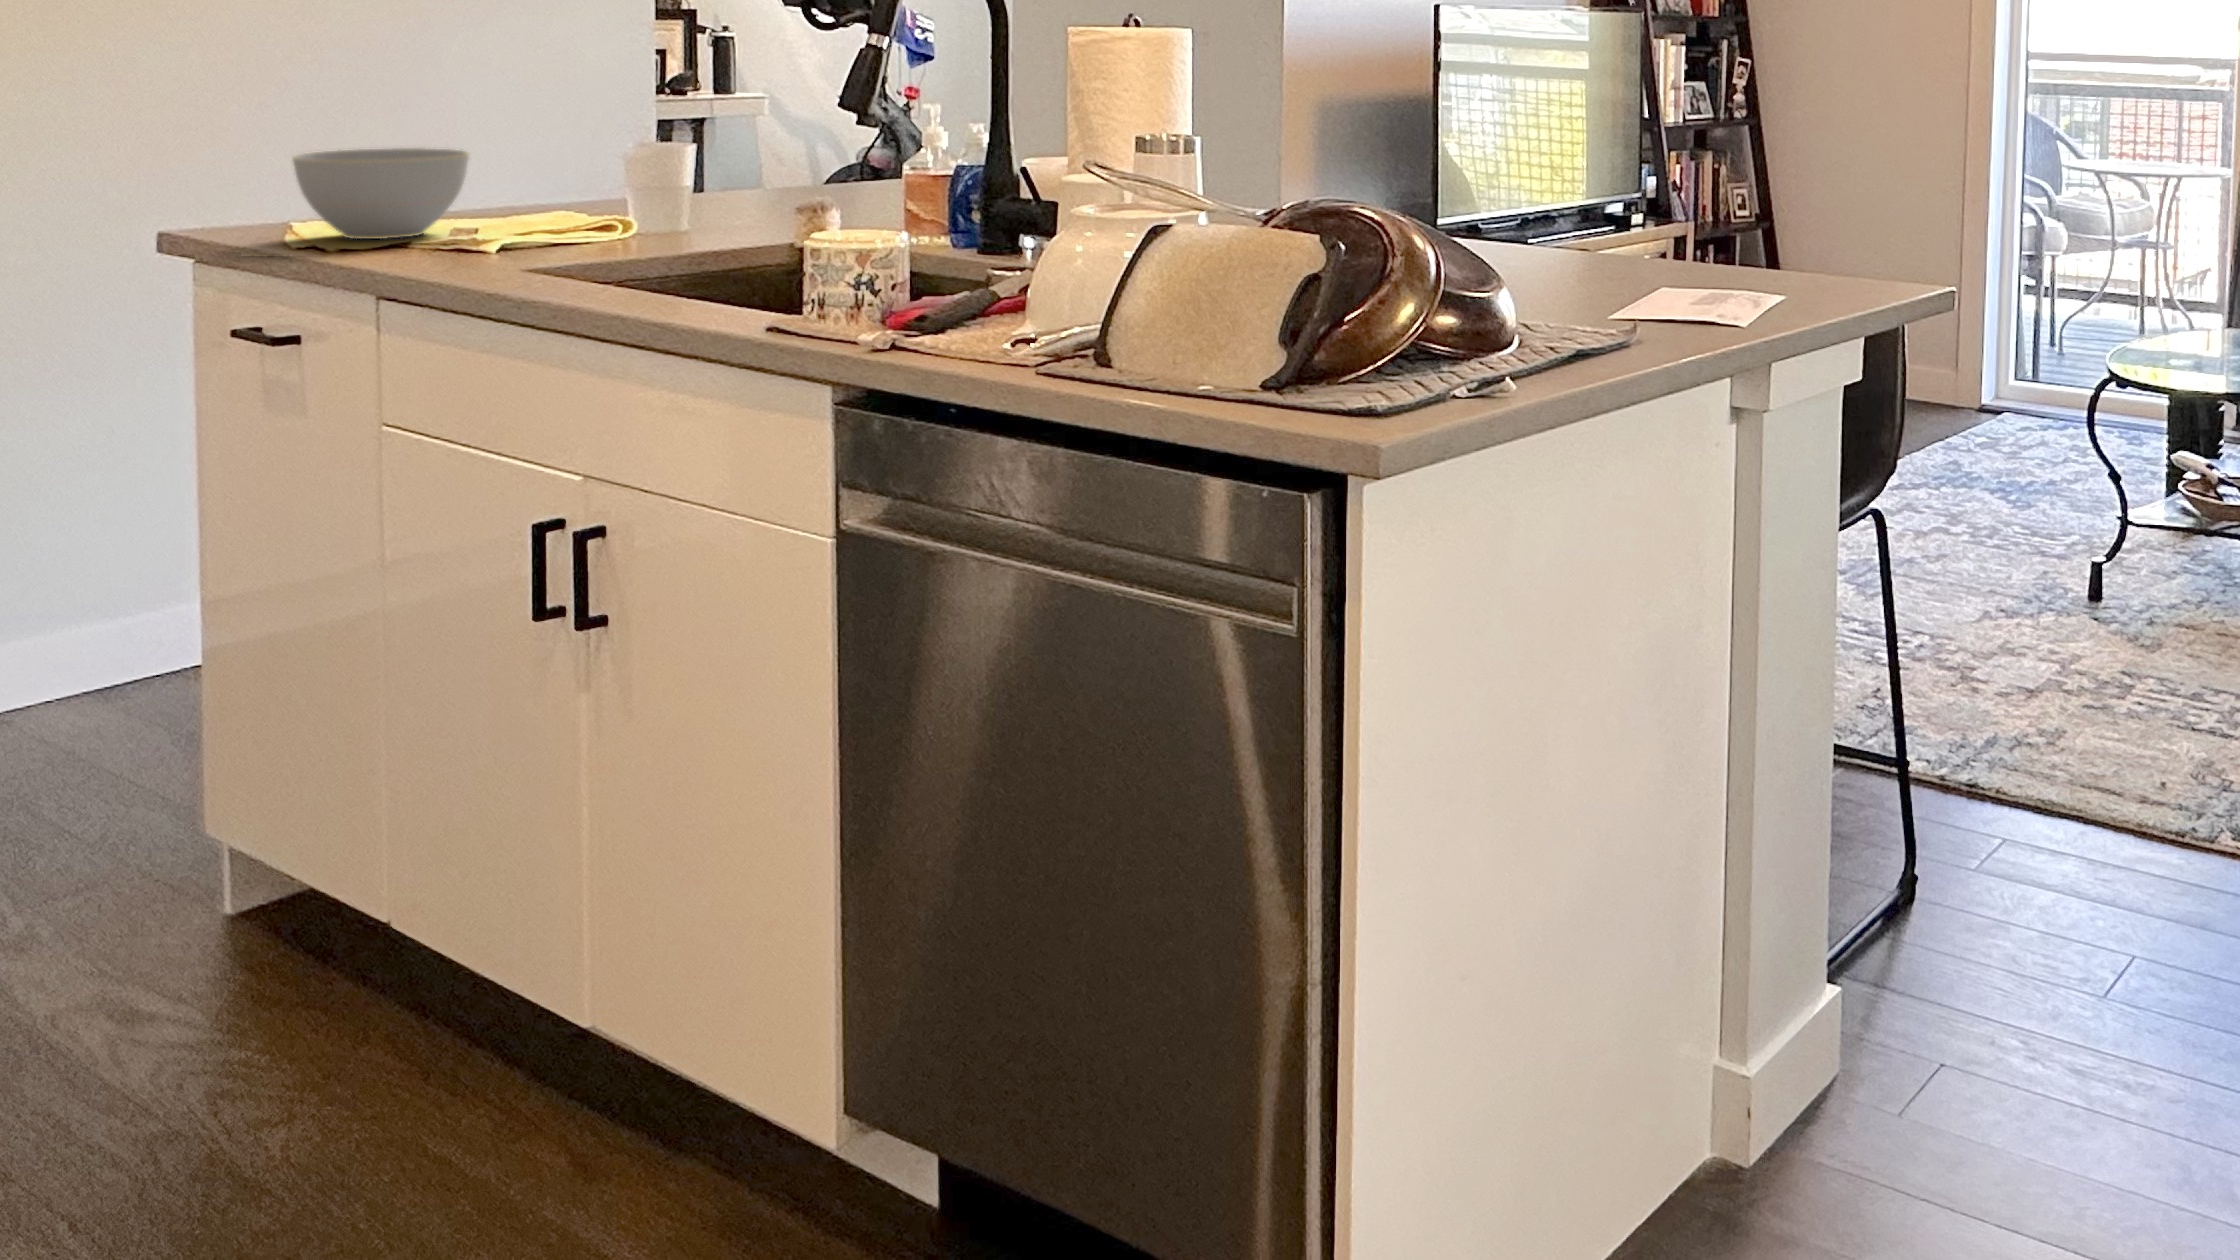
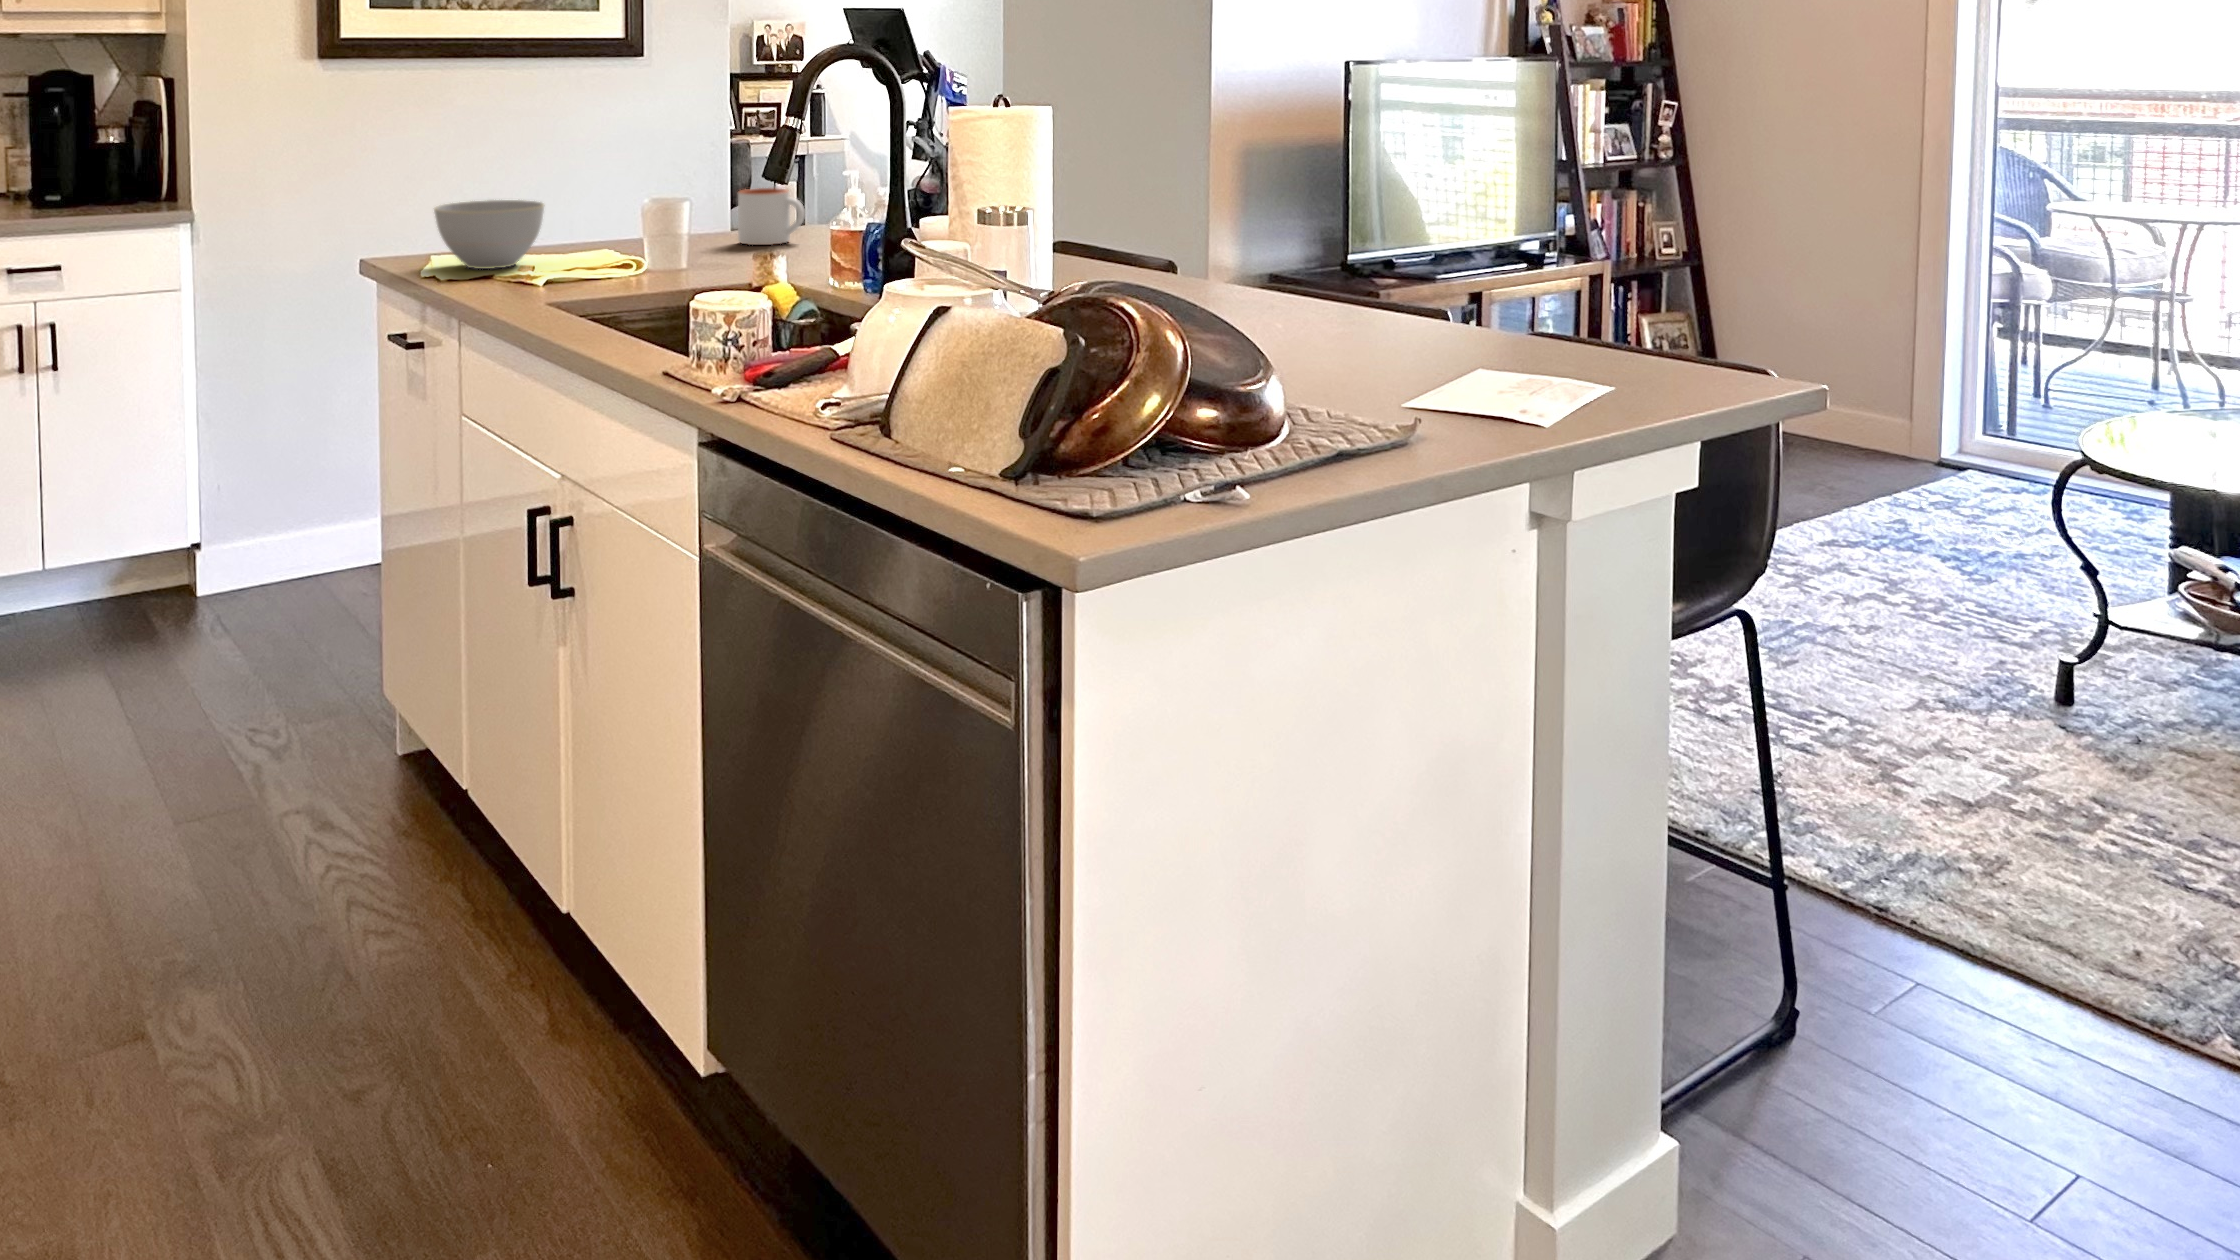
mug: none [742,135,836,205] -> present [738,188,805,245]

